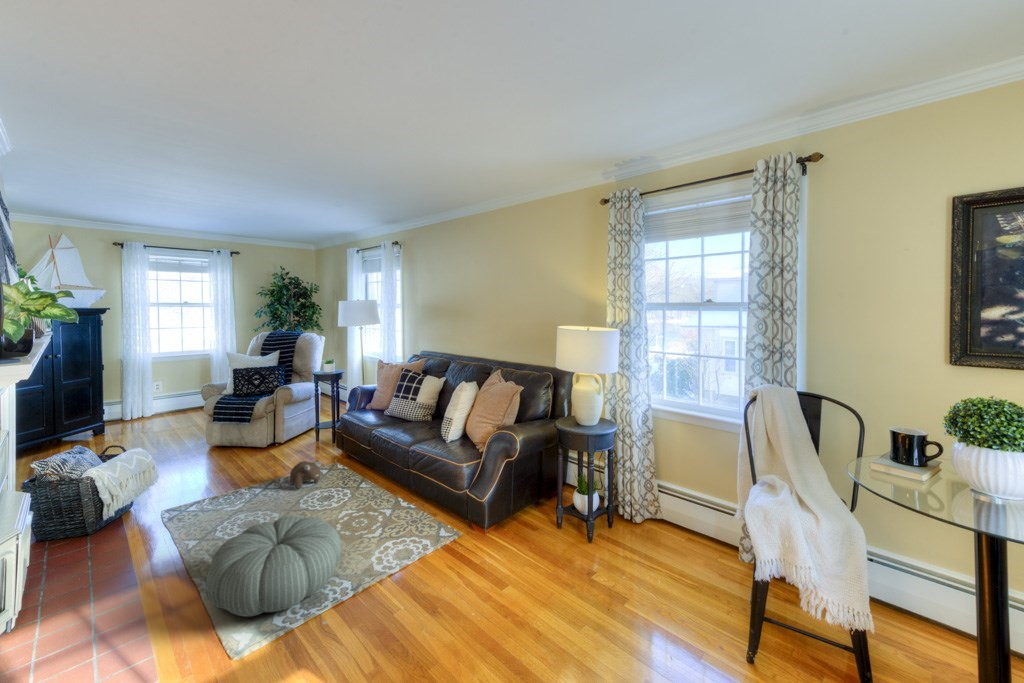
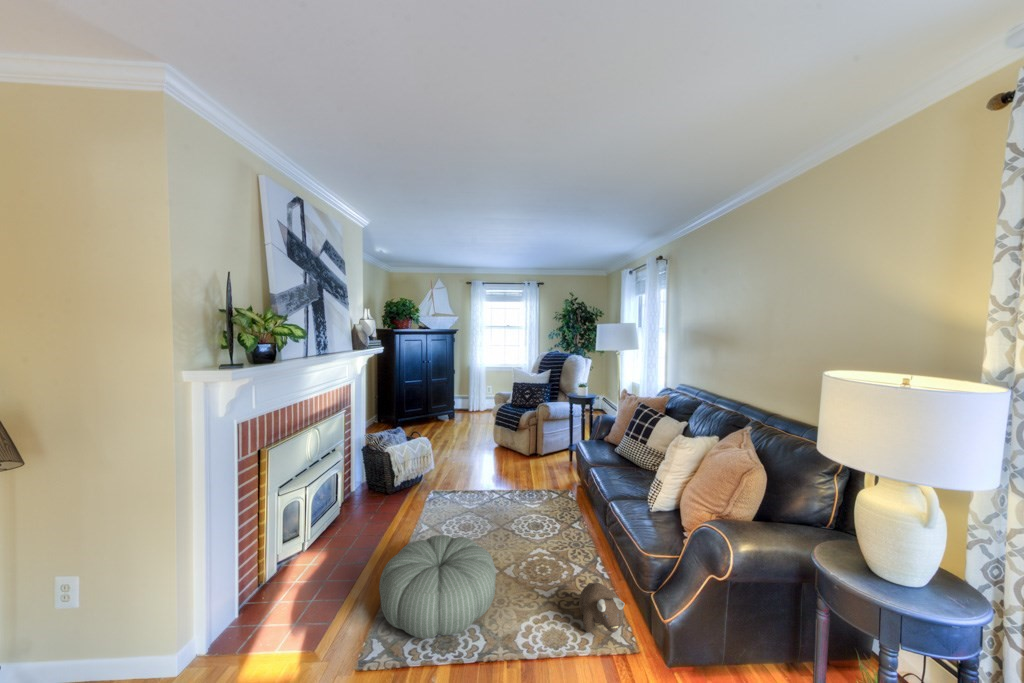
plush toy: present [290,461,322,489] -> present [579,583,625,633]

